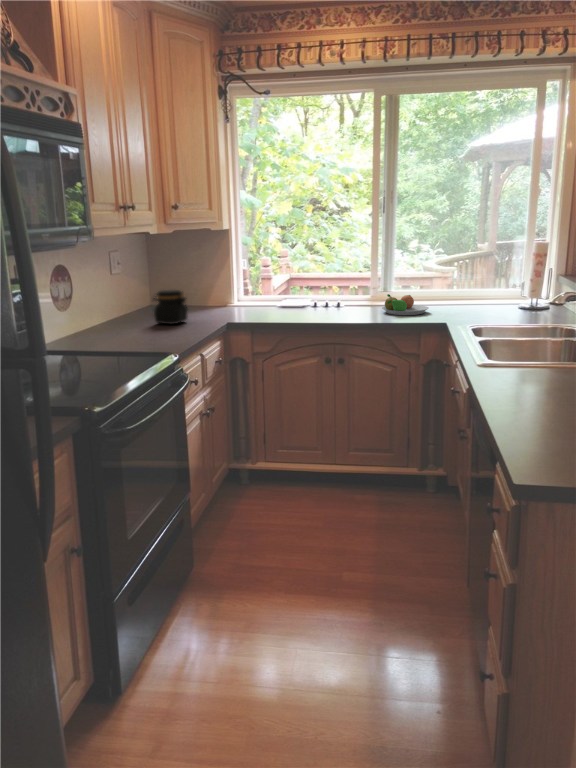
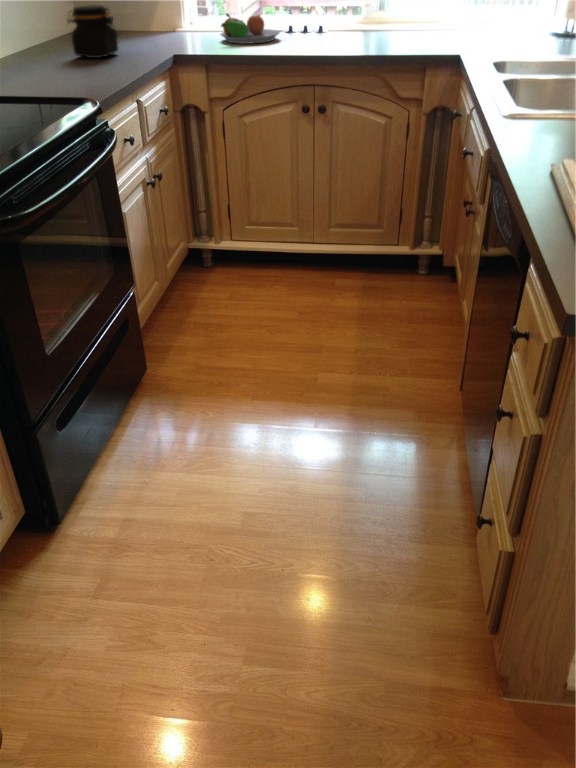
fruit bowl: present [382,294,428,315] -> present [221,13,279,44]

